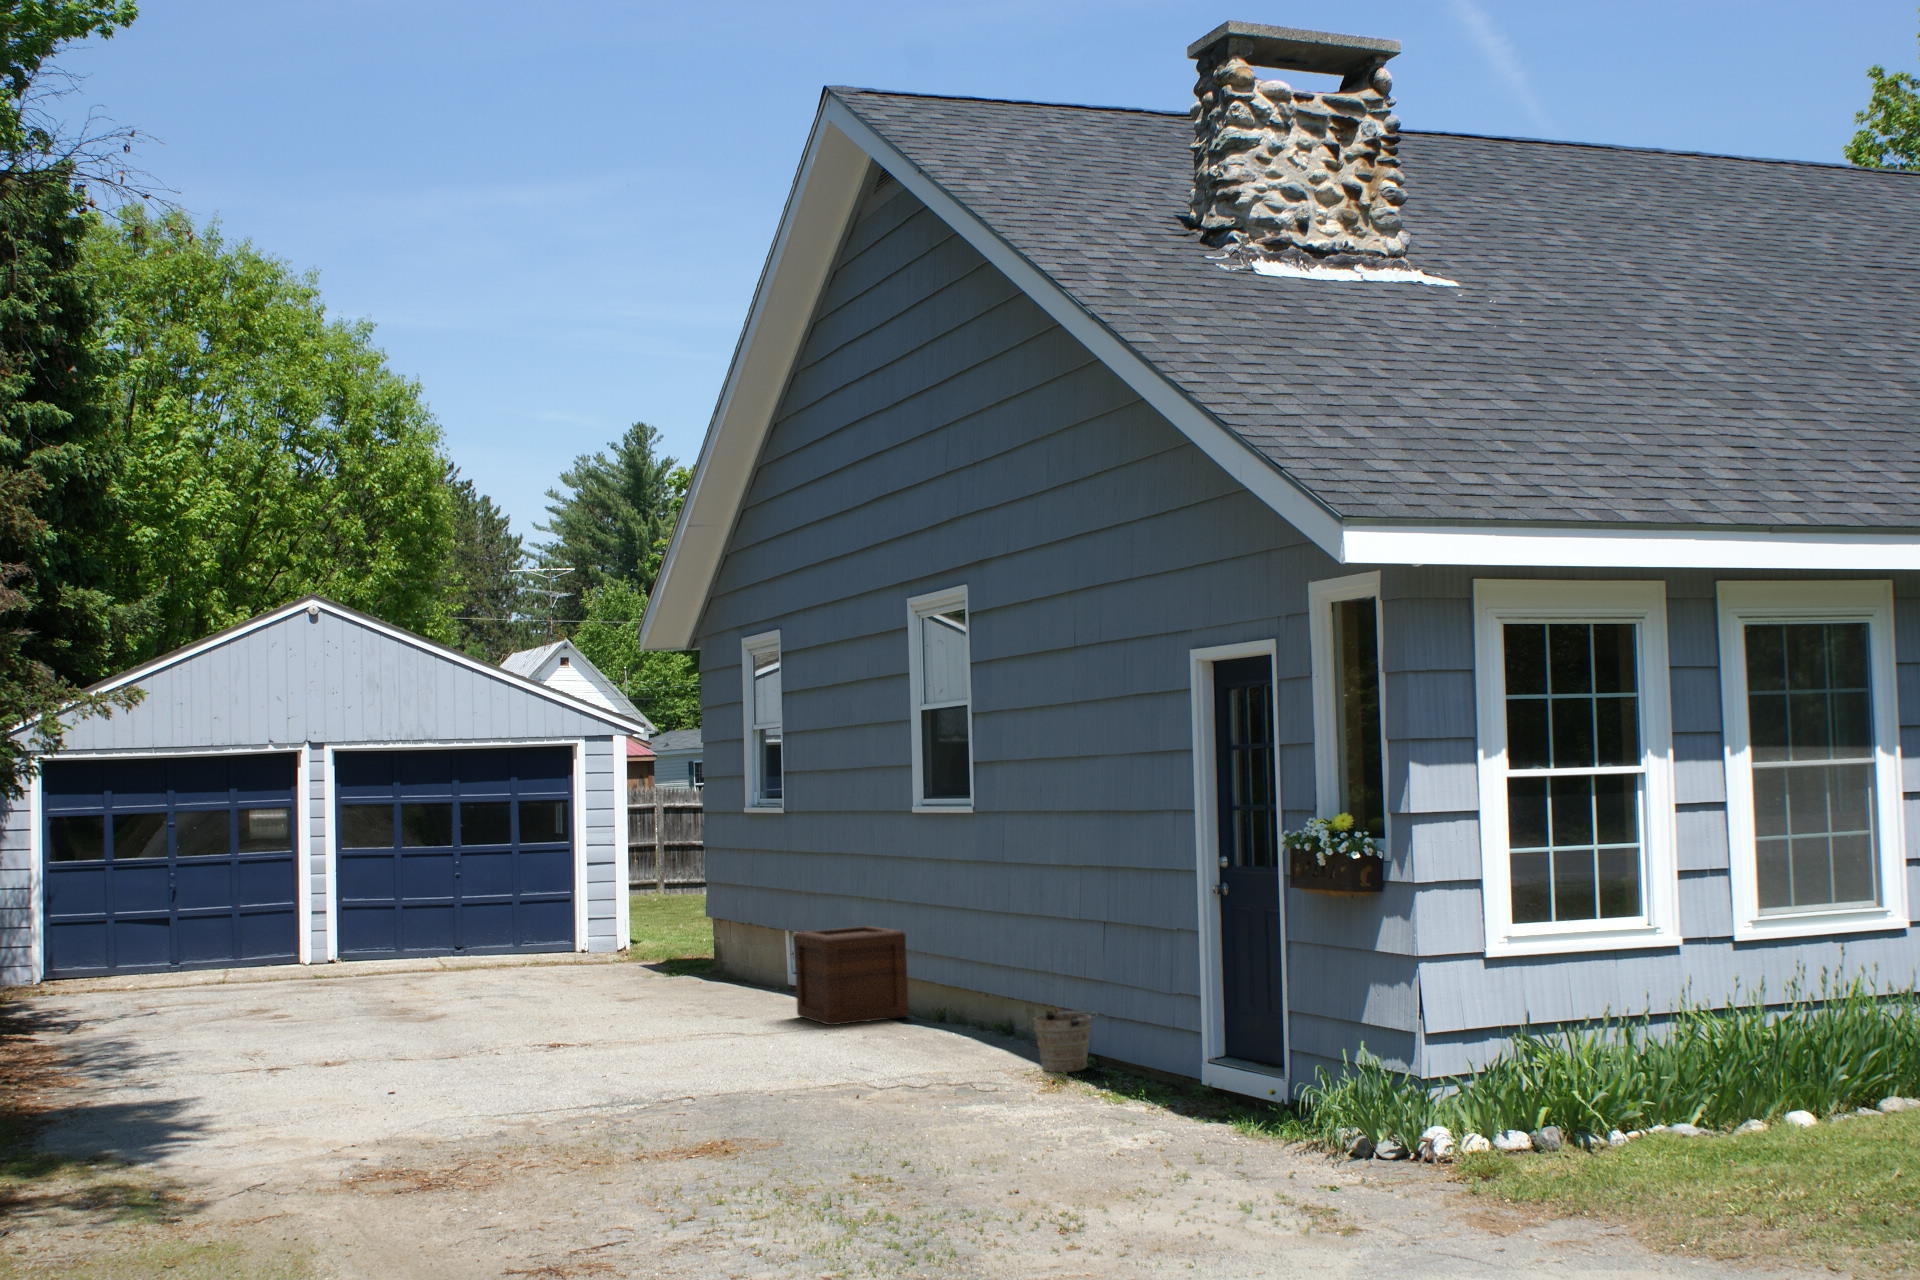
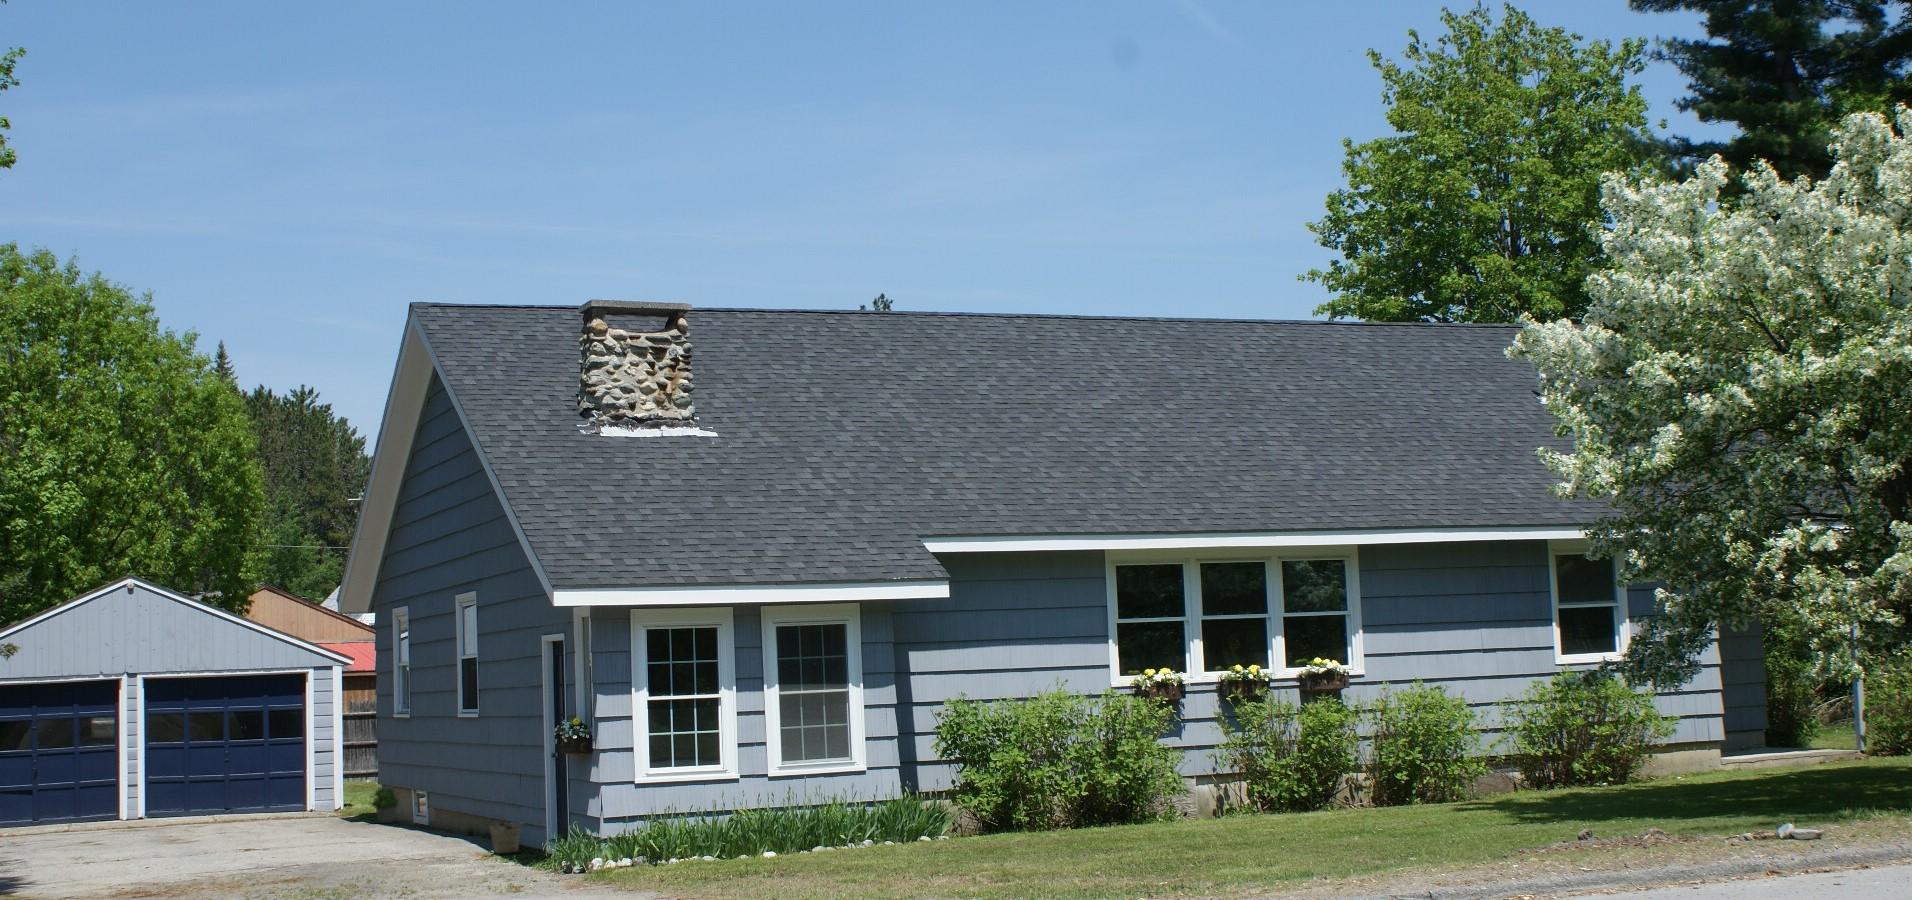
potted plant: none [681,919,730,976] -> present [369,788,398,823]
wooden crate: present [794,926,909,1025] -> none [405,784,469,842]

